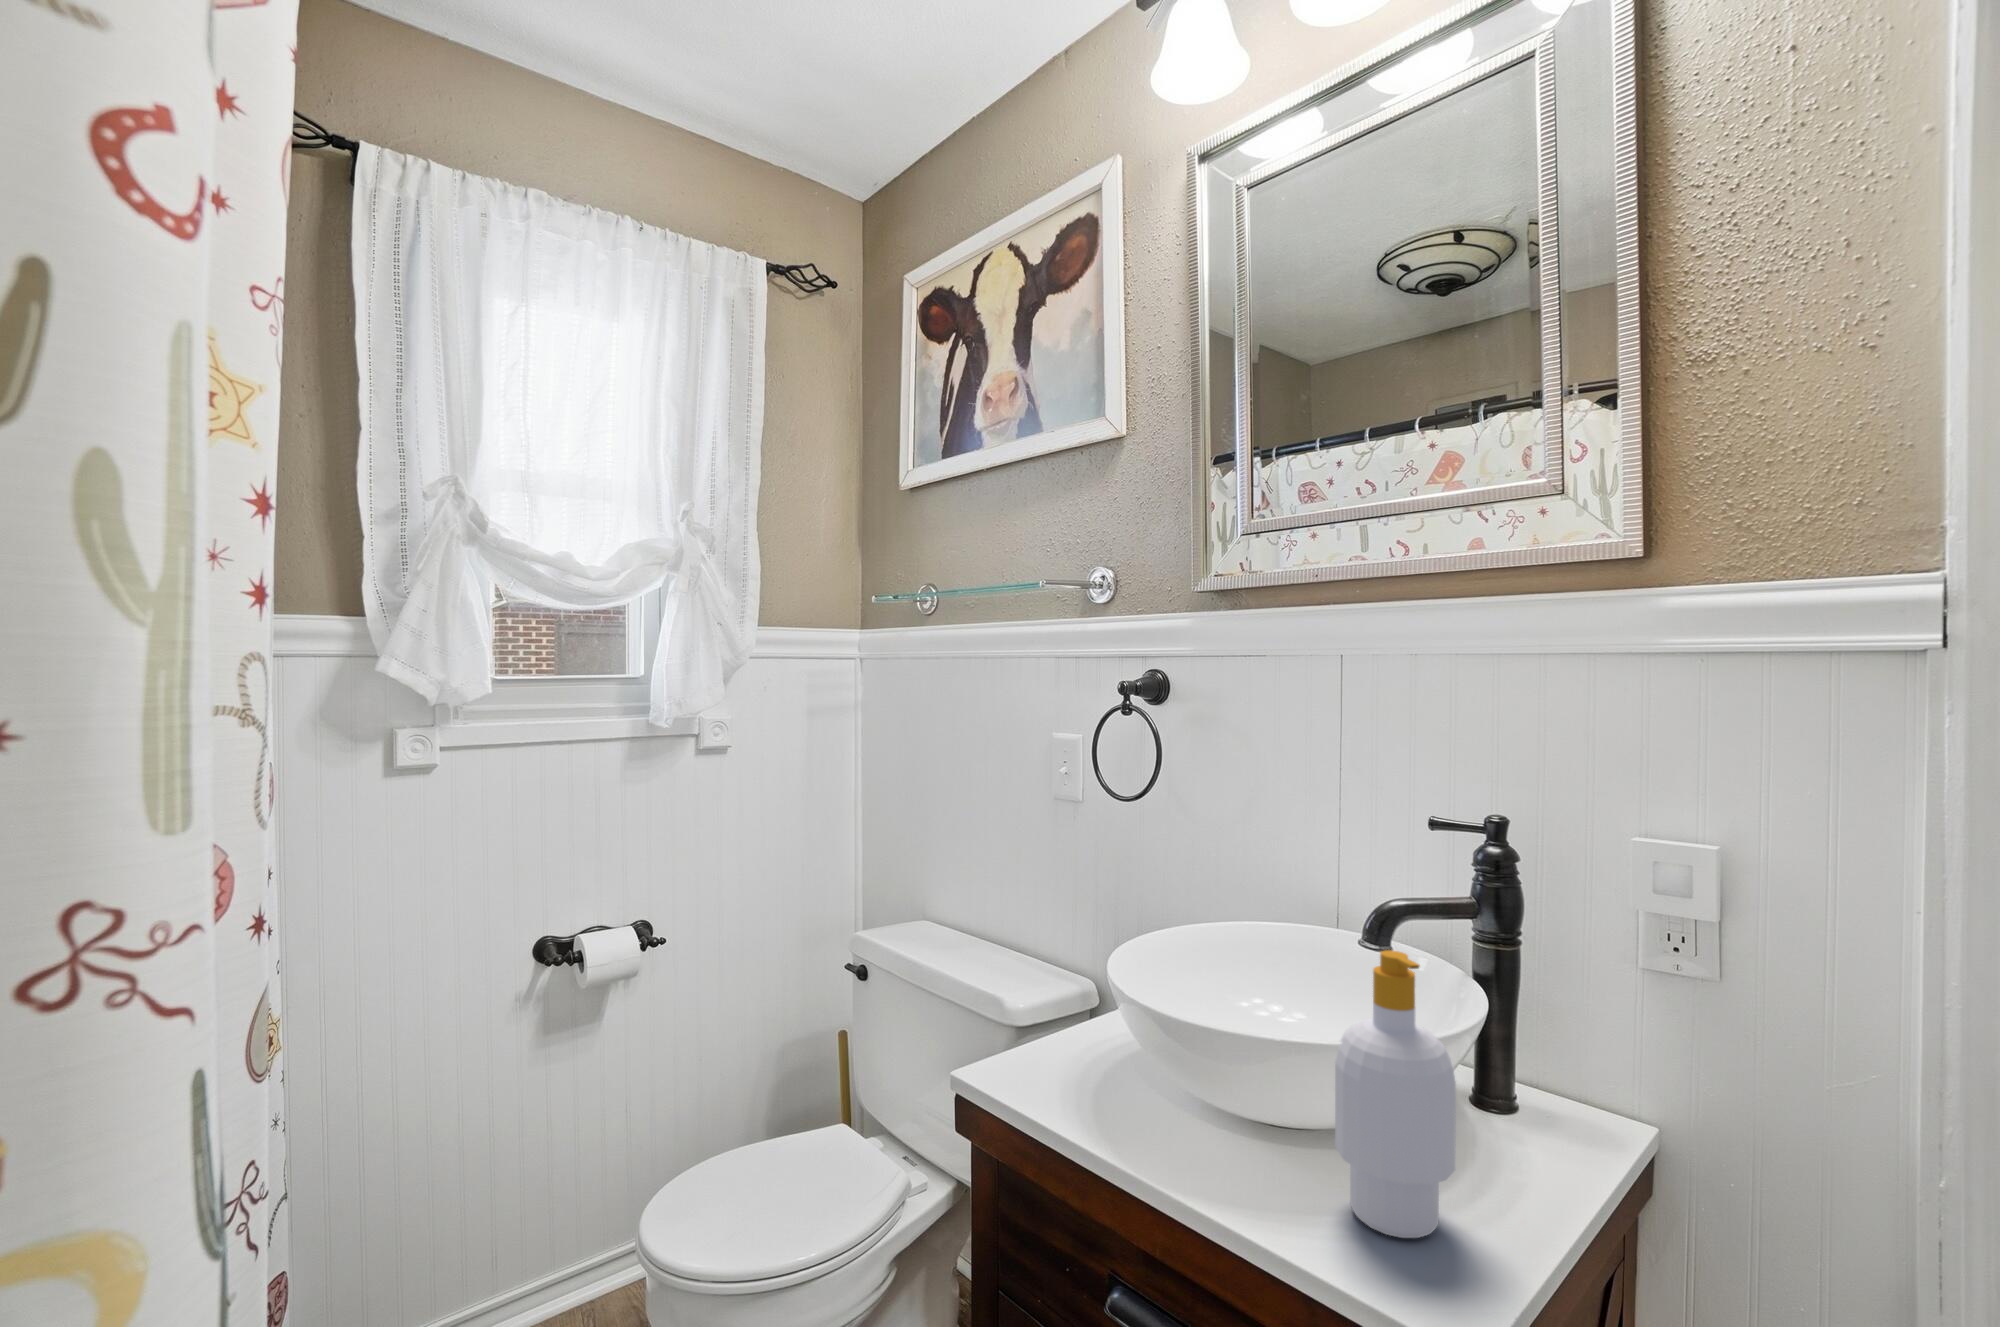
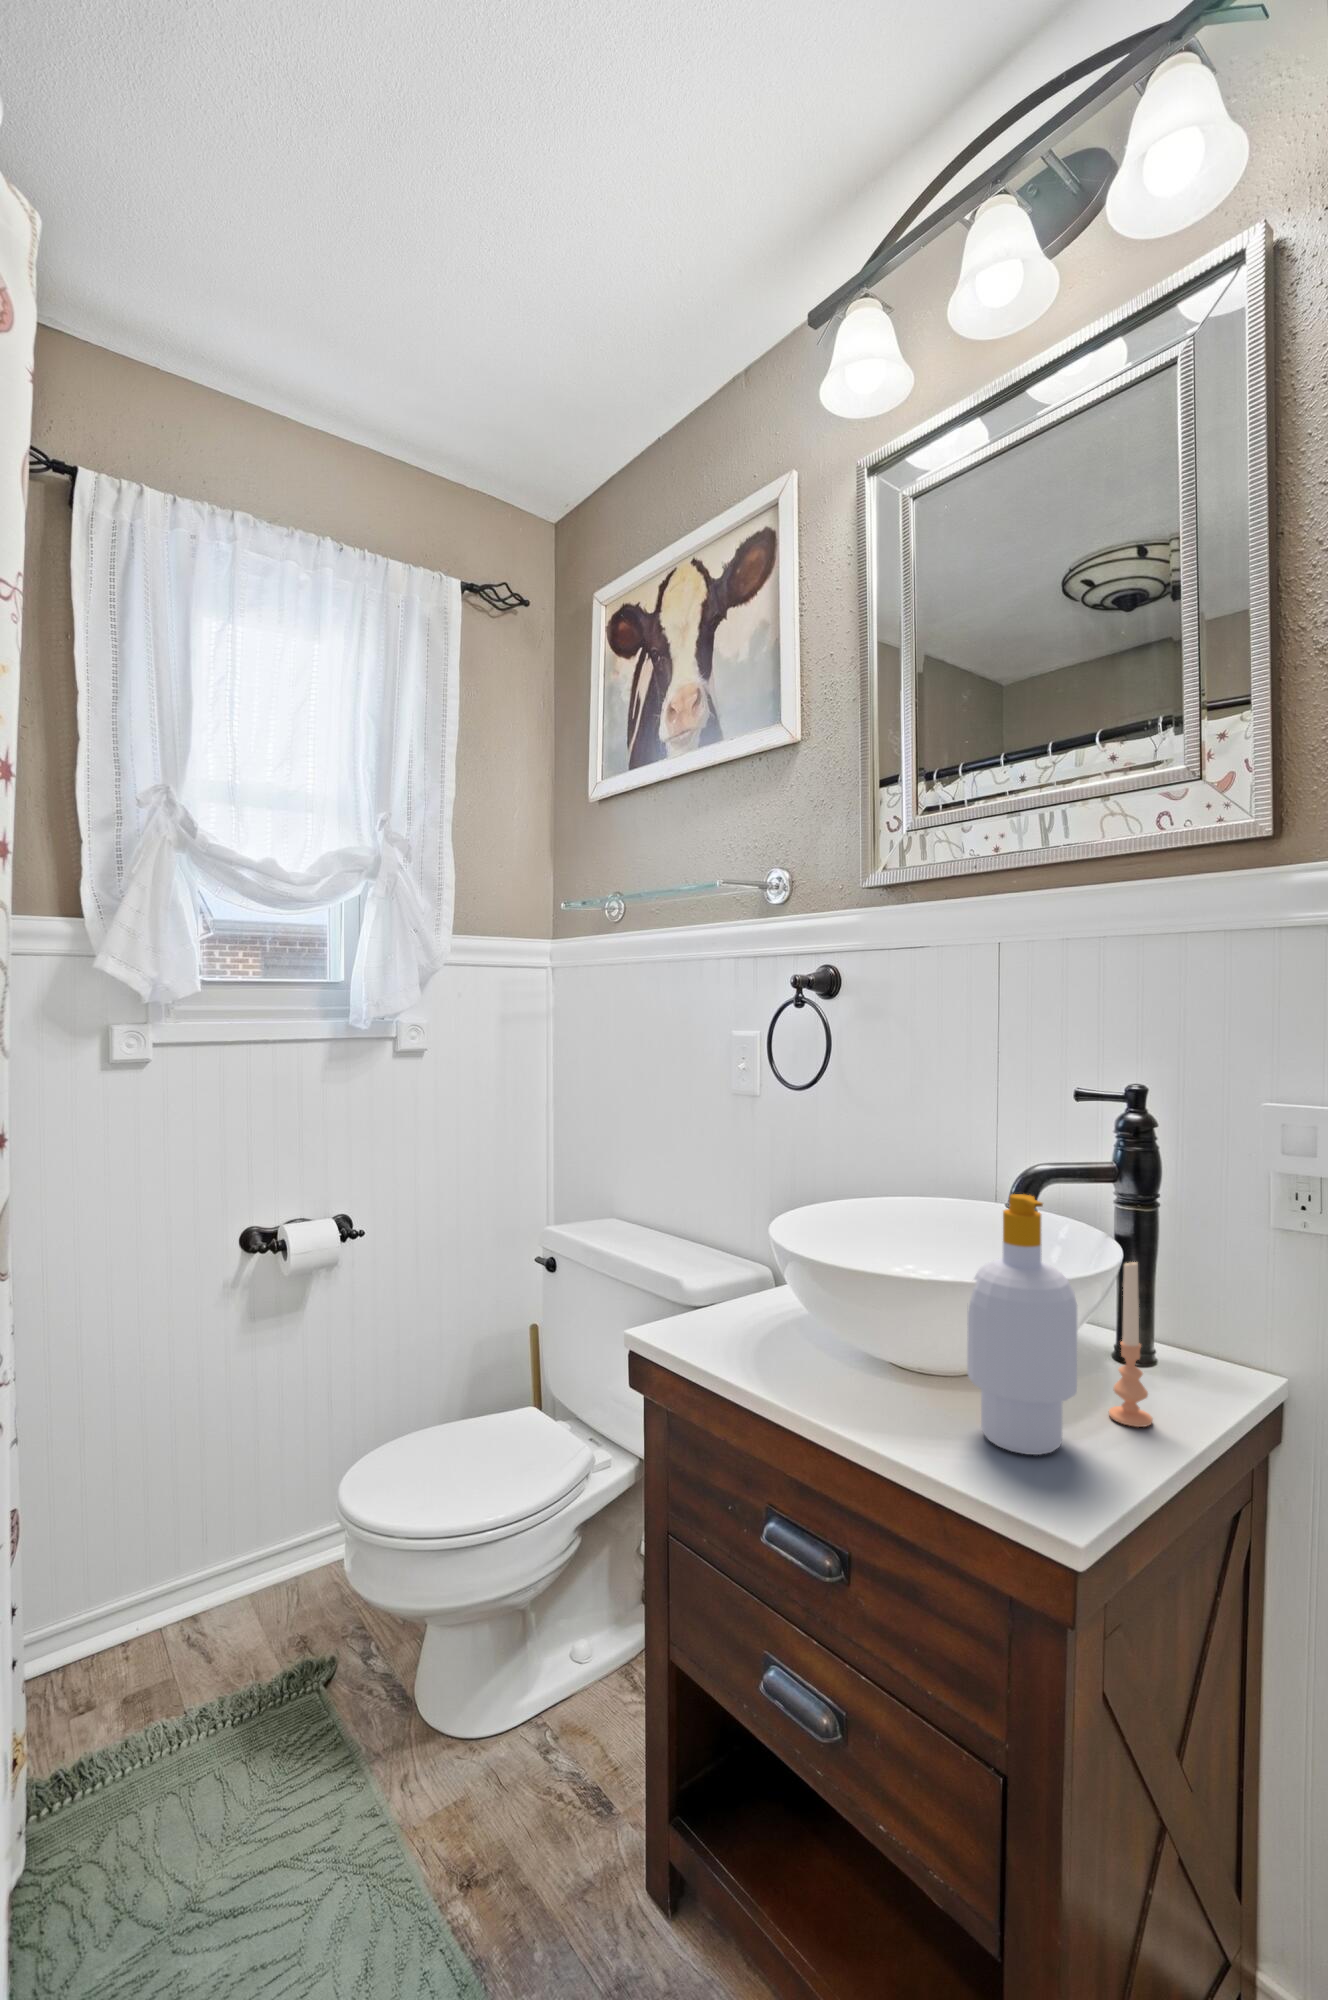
candle: none [1479,1015,1527,1196] -> present [1109,1262,1153,1427]

